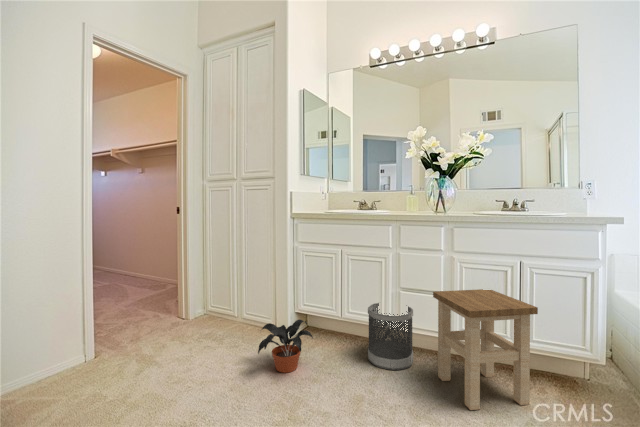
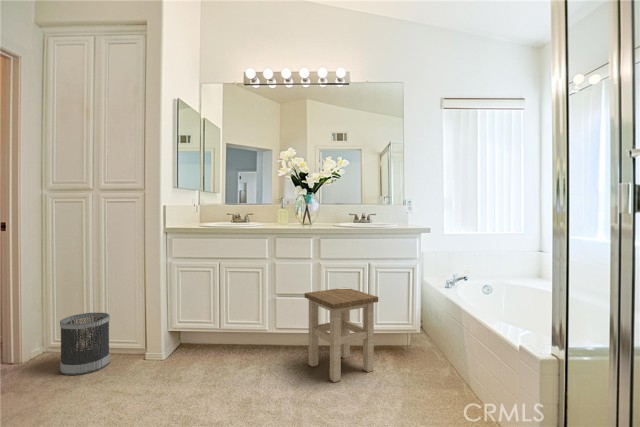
wastebasket: present [368,303,413,370] -> present [60,312,110,375]
potted plant: present [258,319,313,373] -> none [137,333,196,386]

